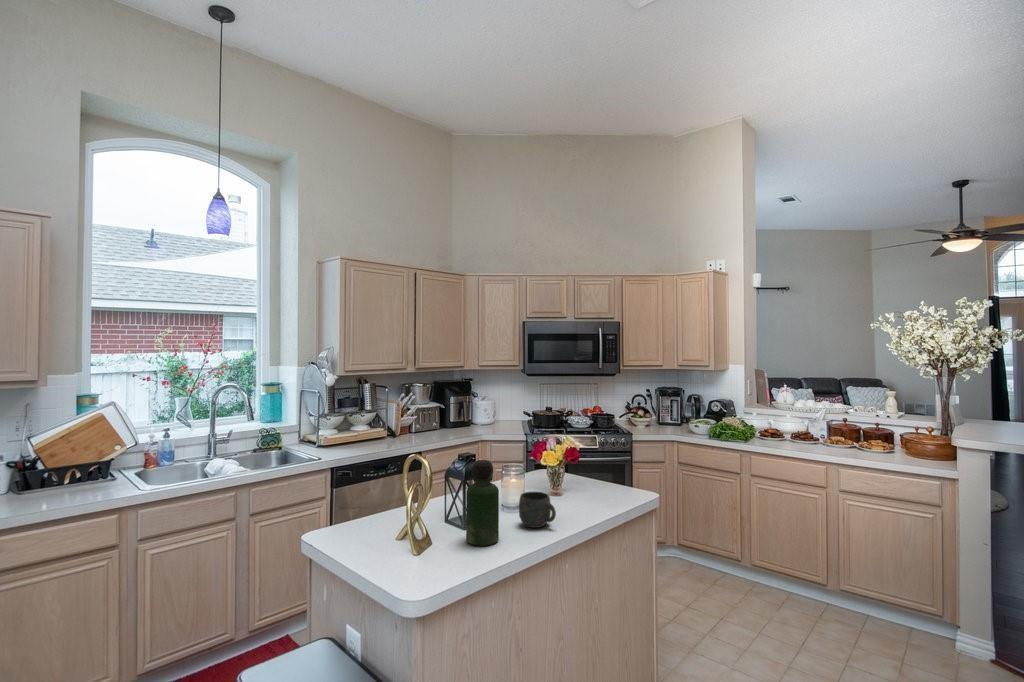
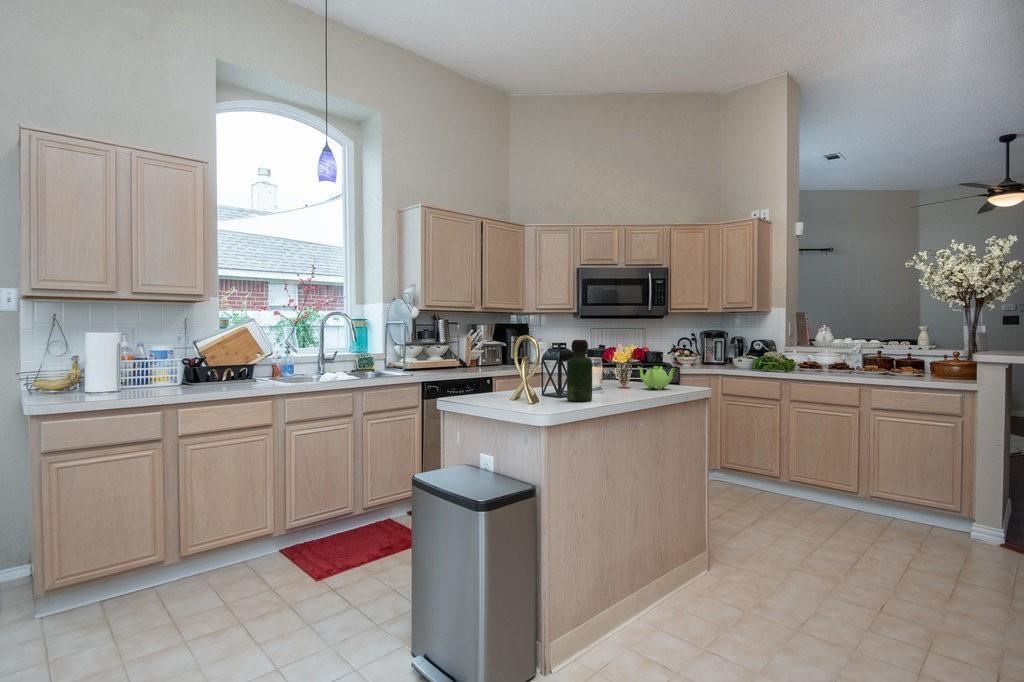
teapot: none [569,466,614,501] -> present [638,366,674,390]
mug: present [519,492,556,528] -> none [604,372,634,397]

